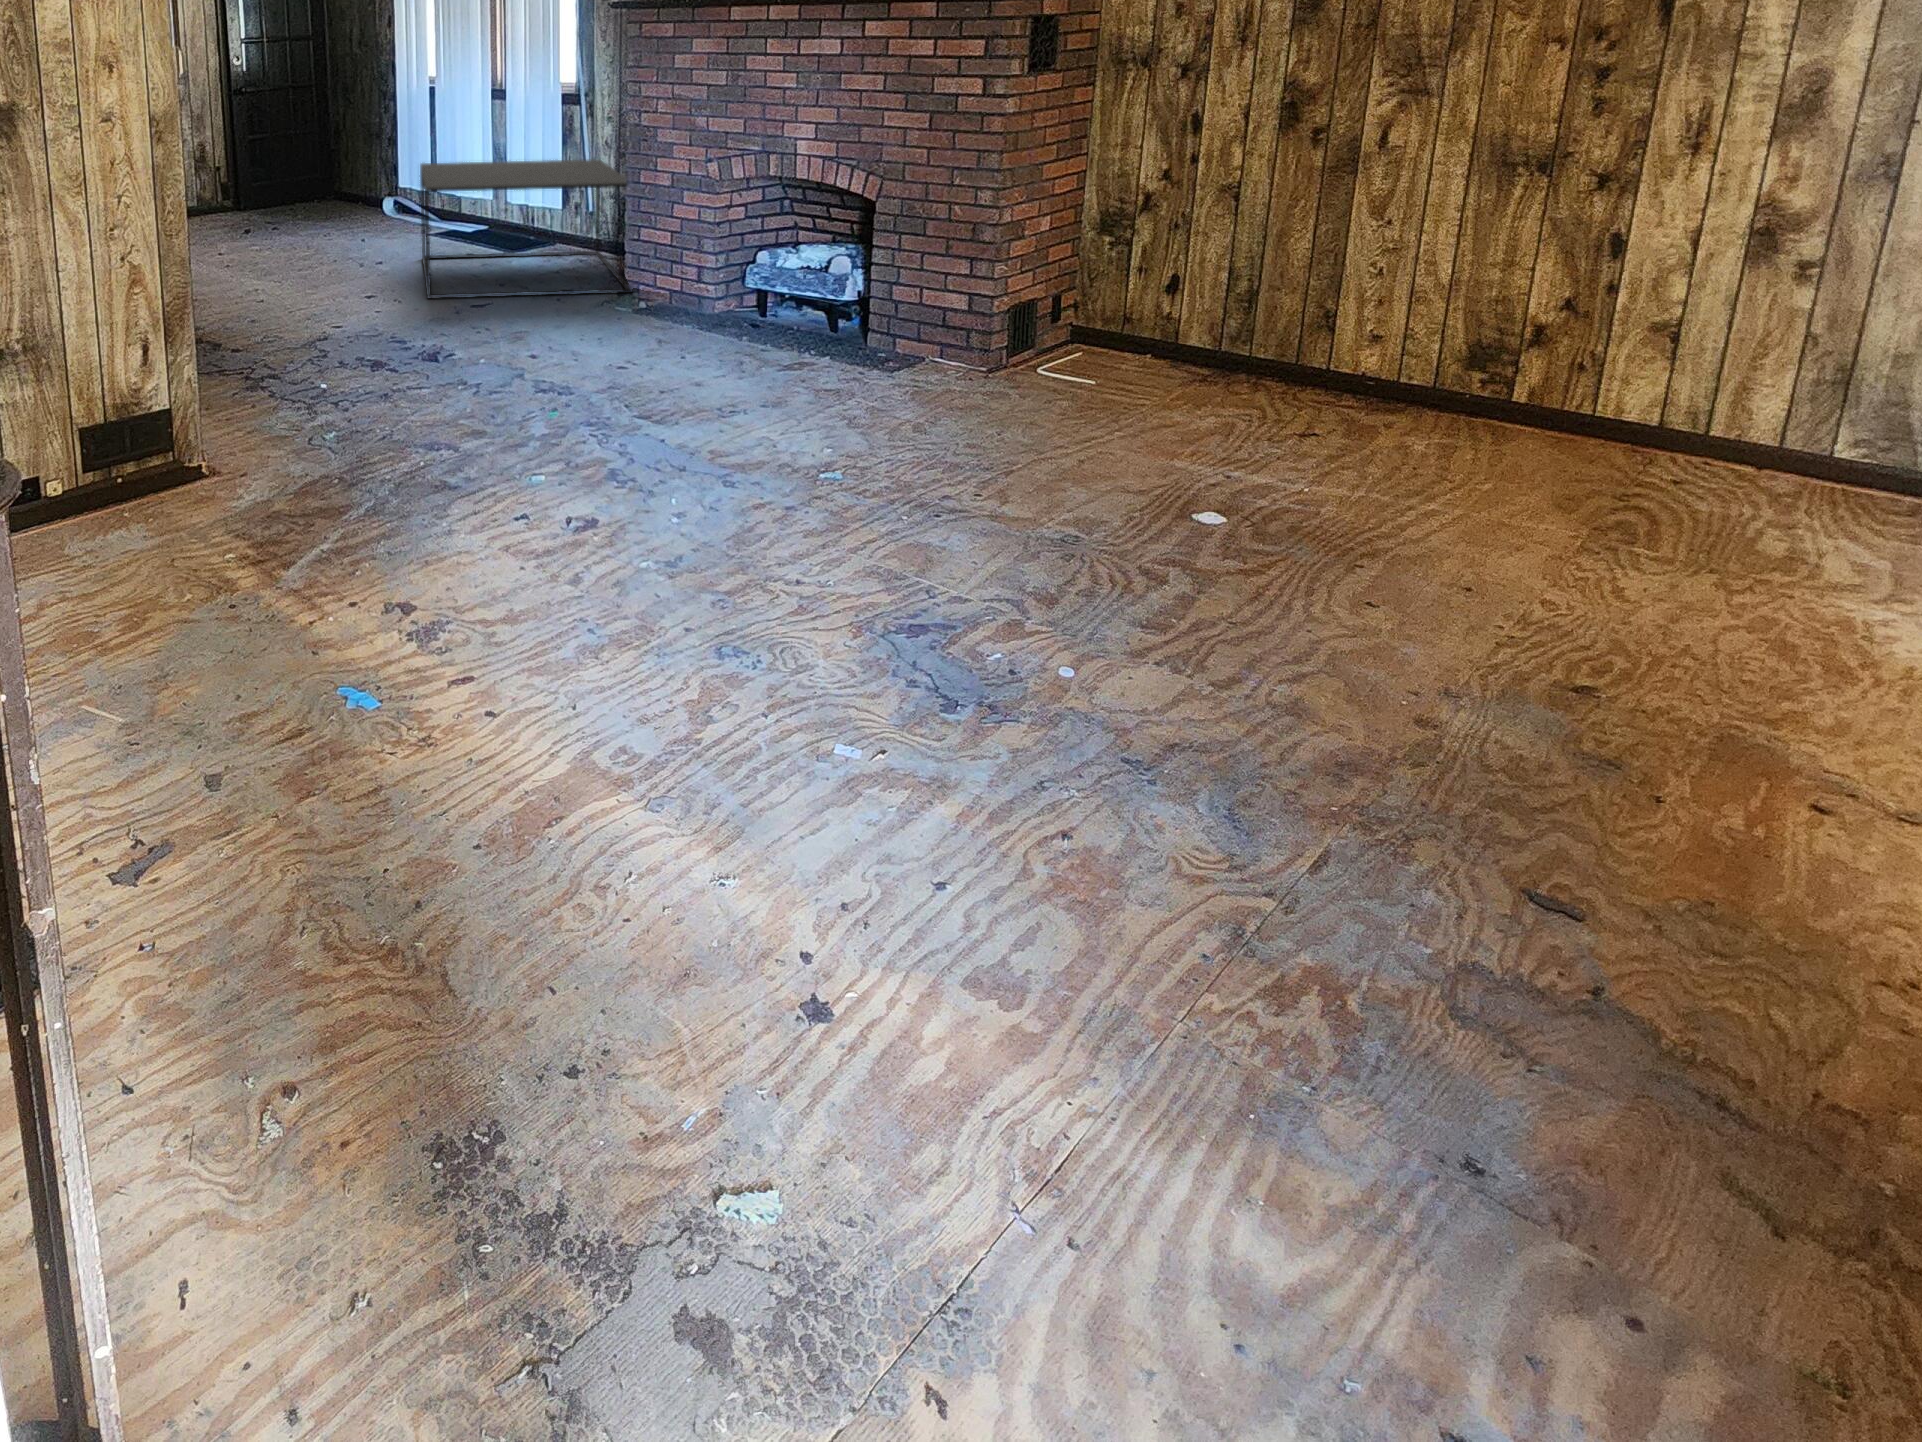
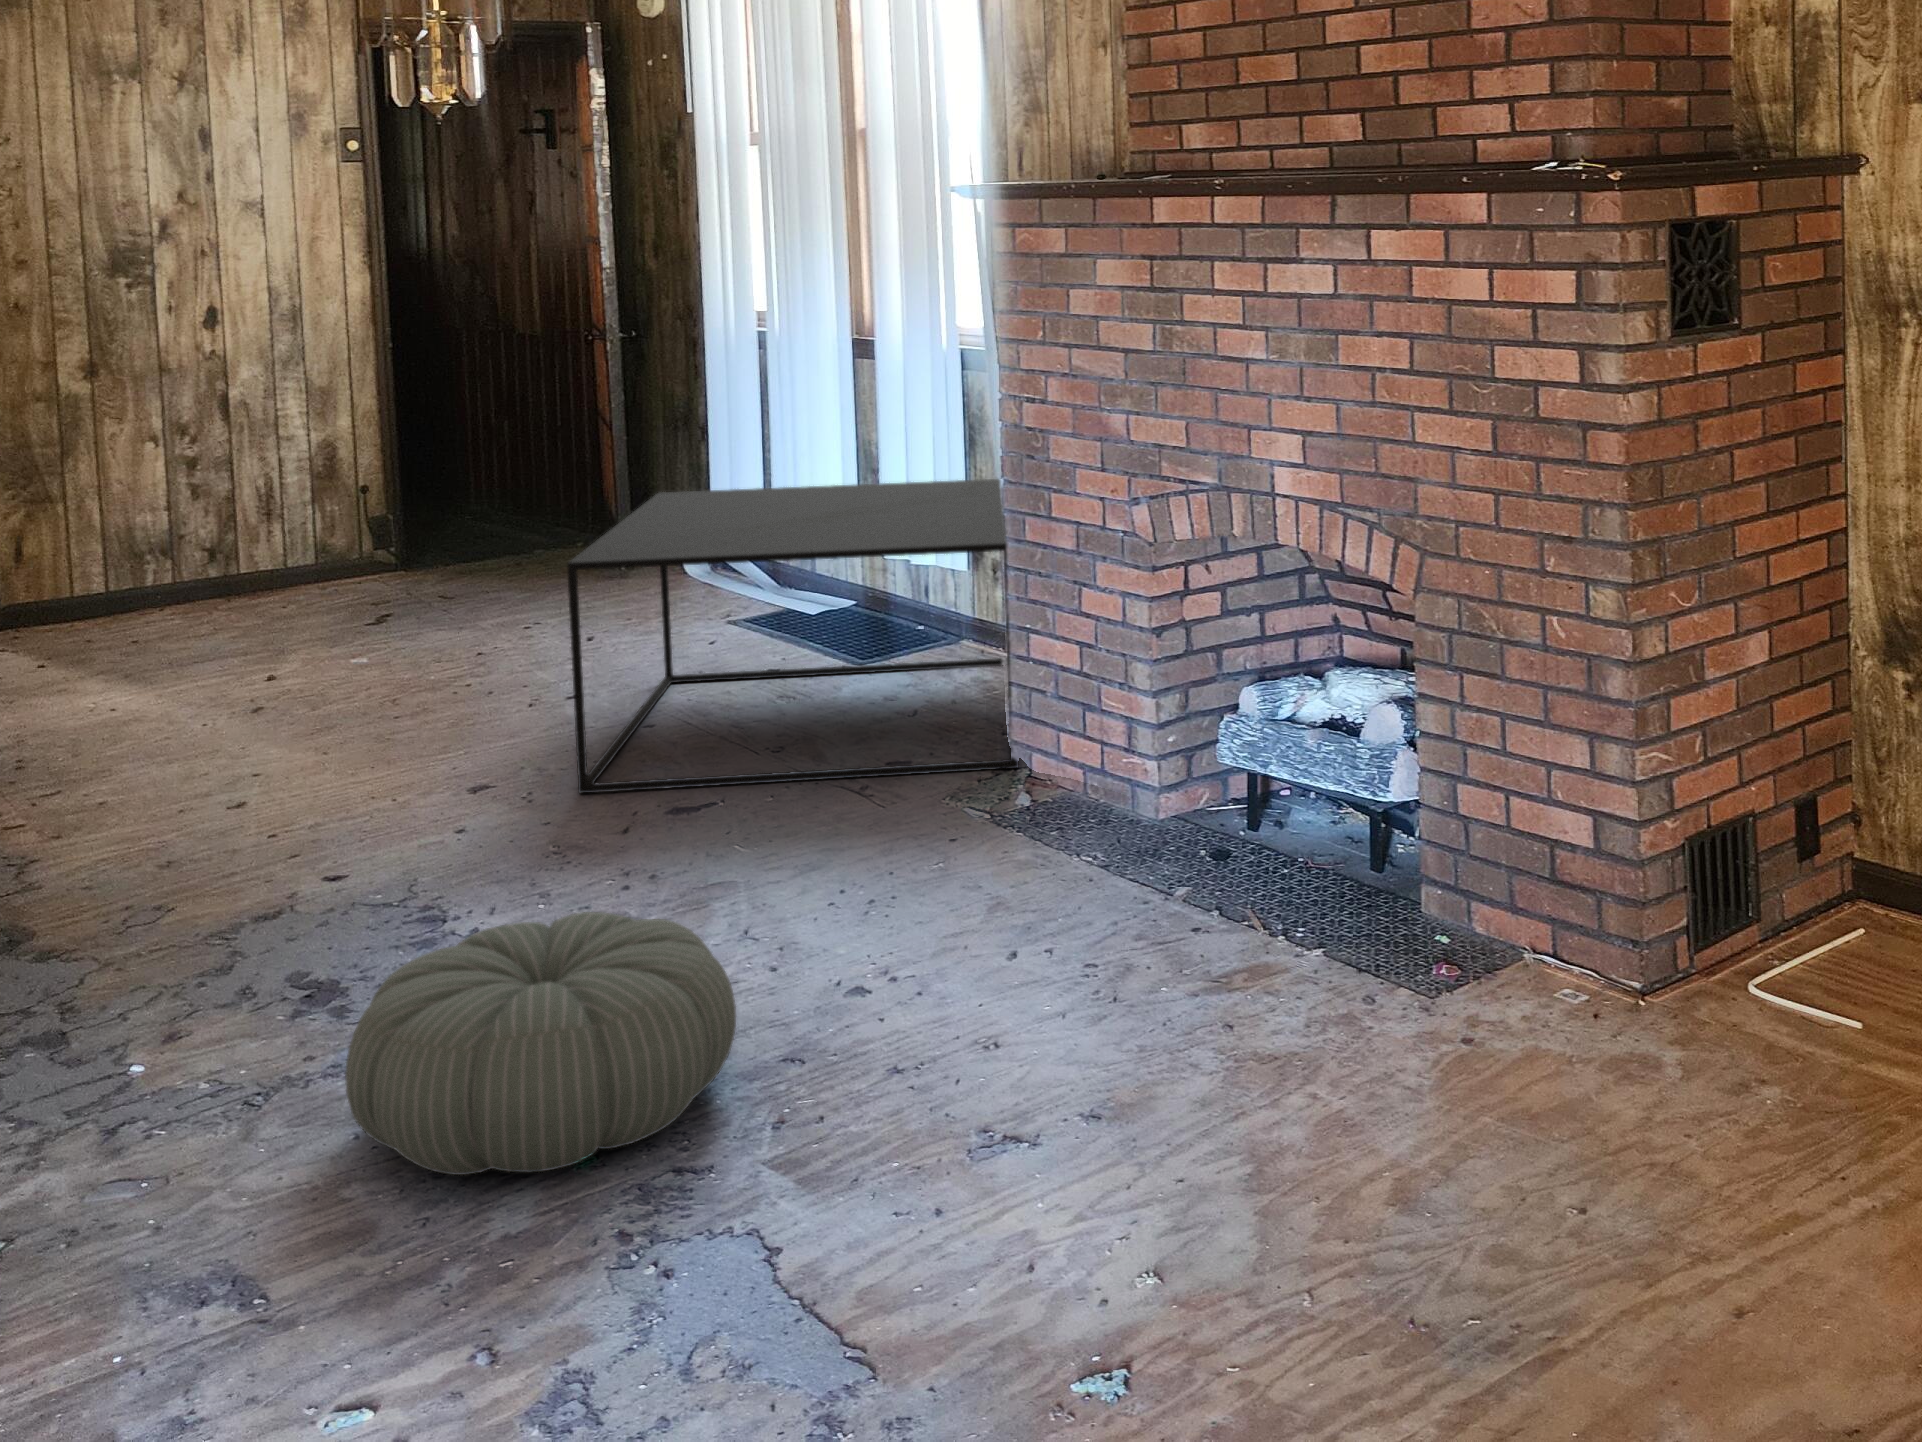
pouf: none [456,321,608,411] -> present [345,912,736,1175]

